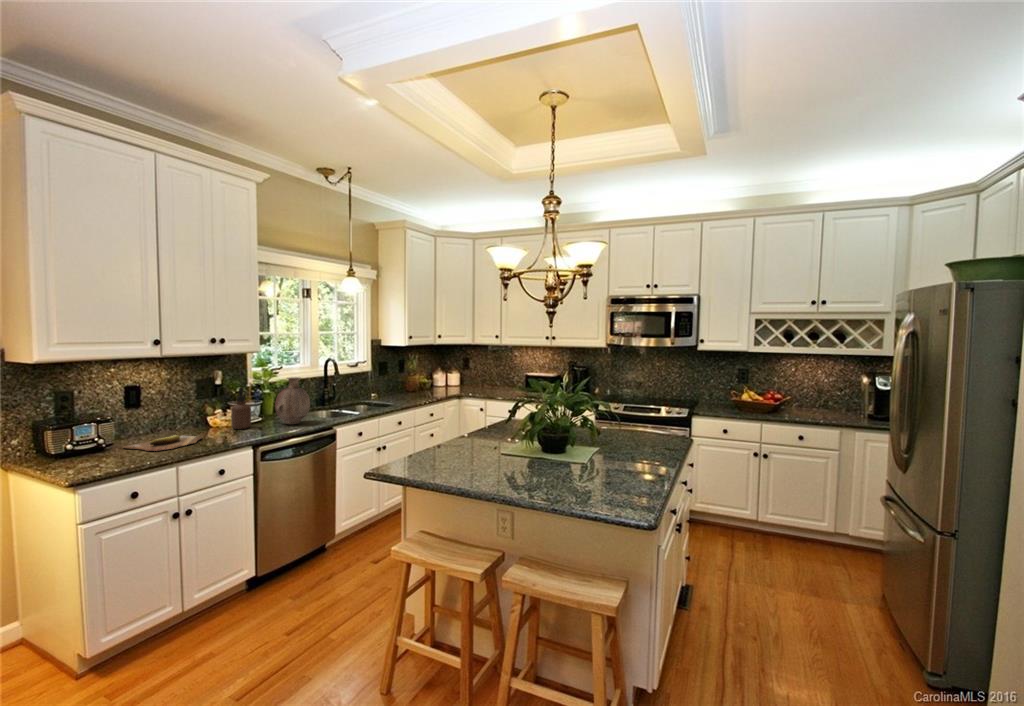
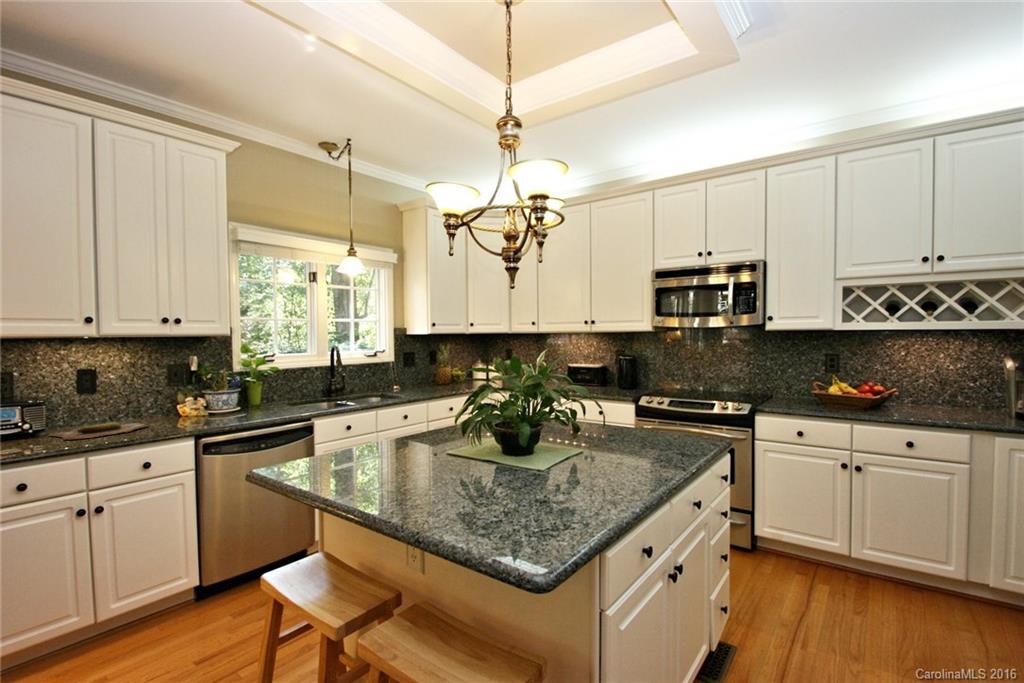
vase: present [275,377,310,424] -> none [246,362,290,414]
soap dispenser: present [231,388,251,429] -> none [197,373,221,418]

